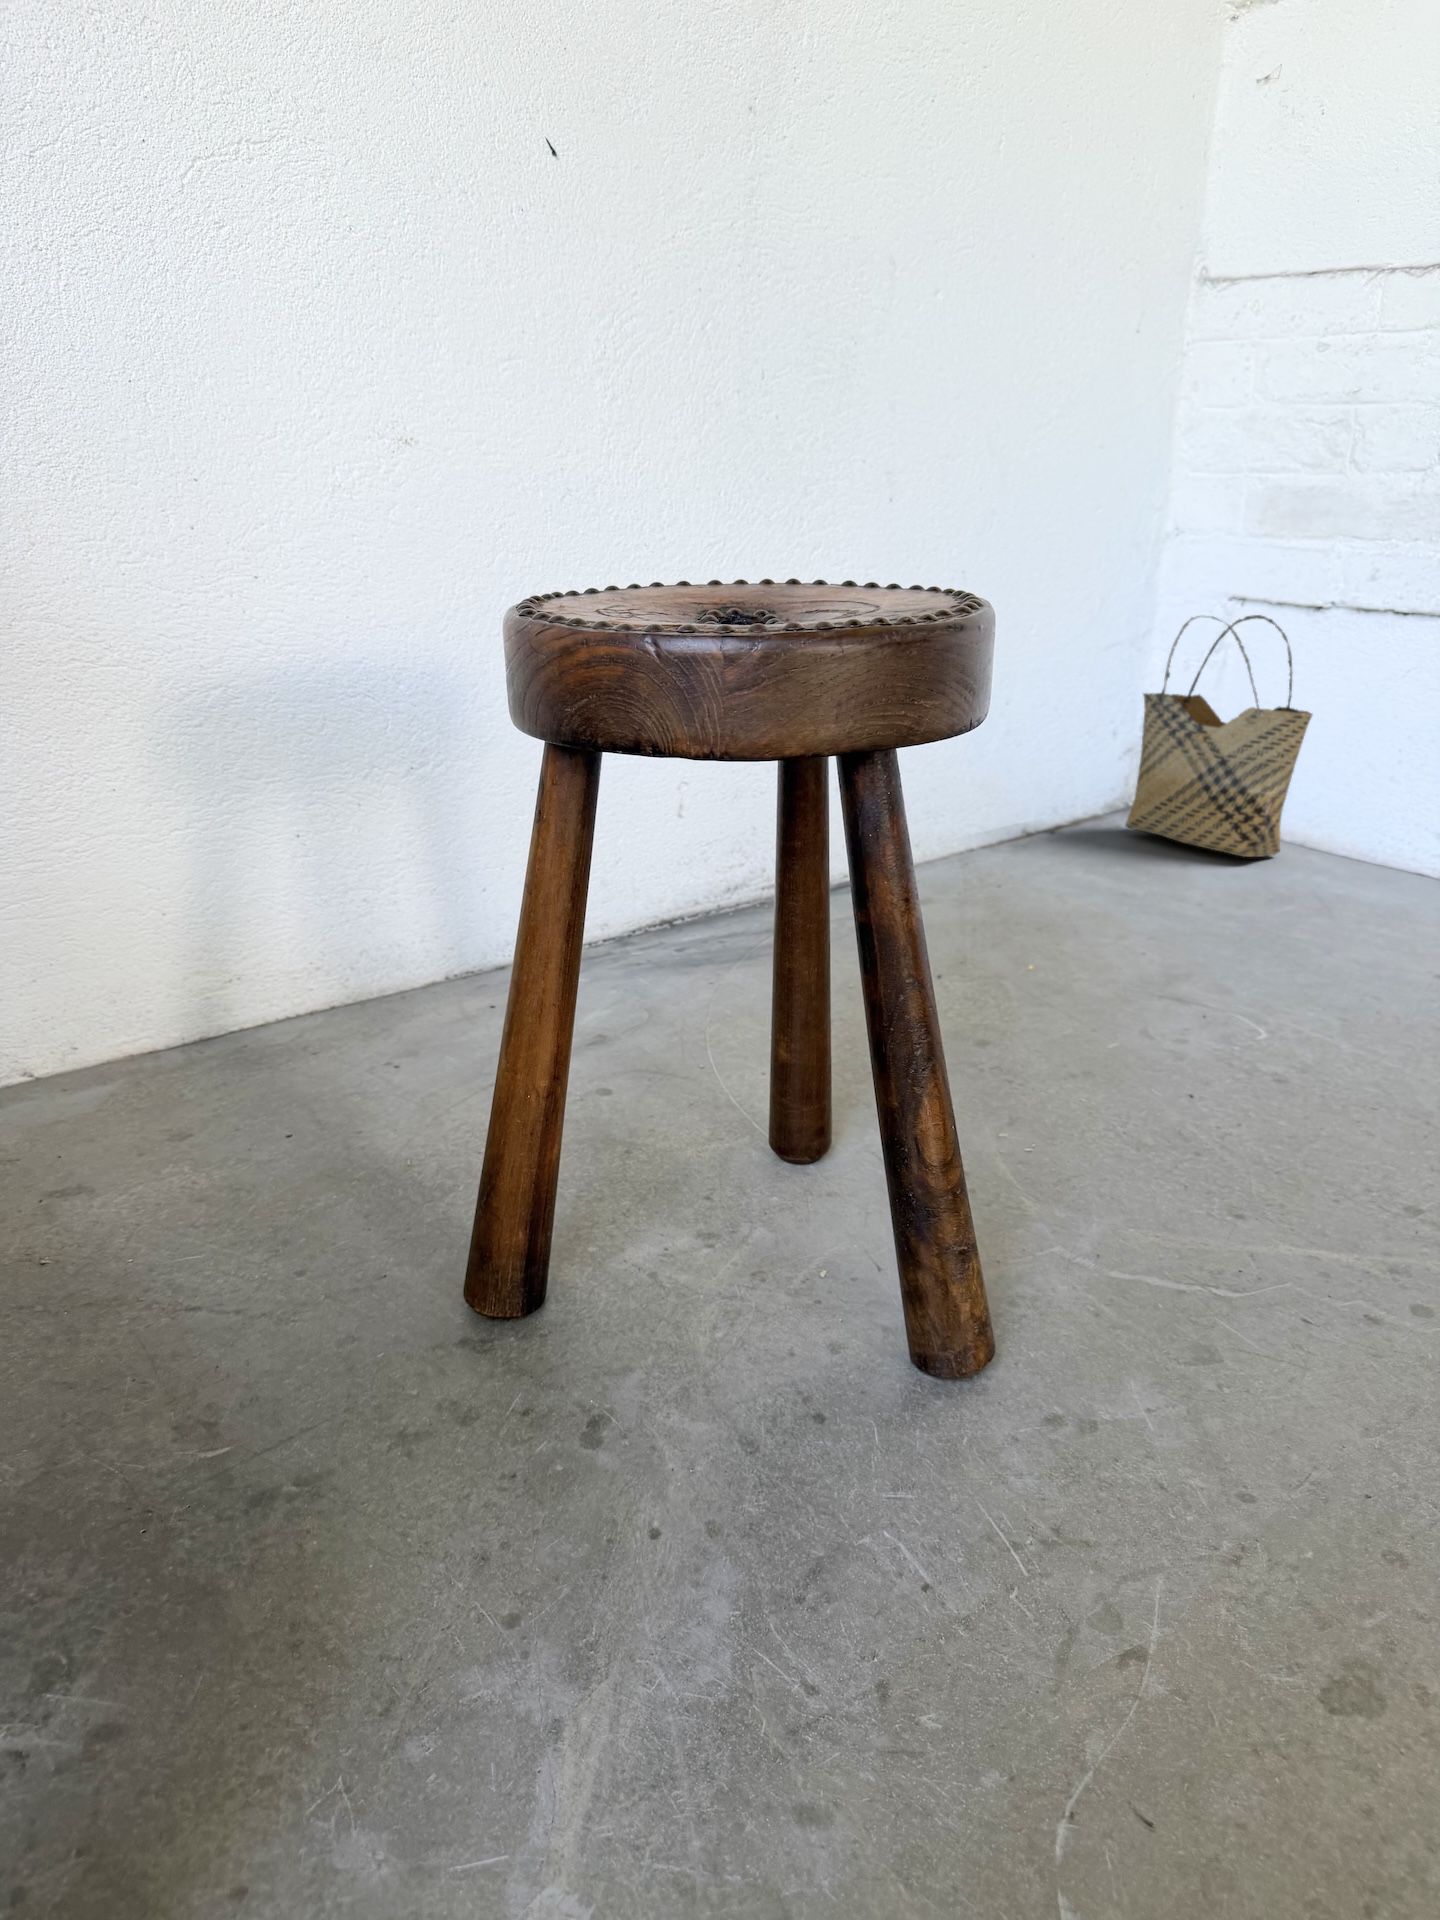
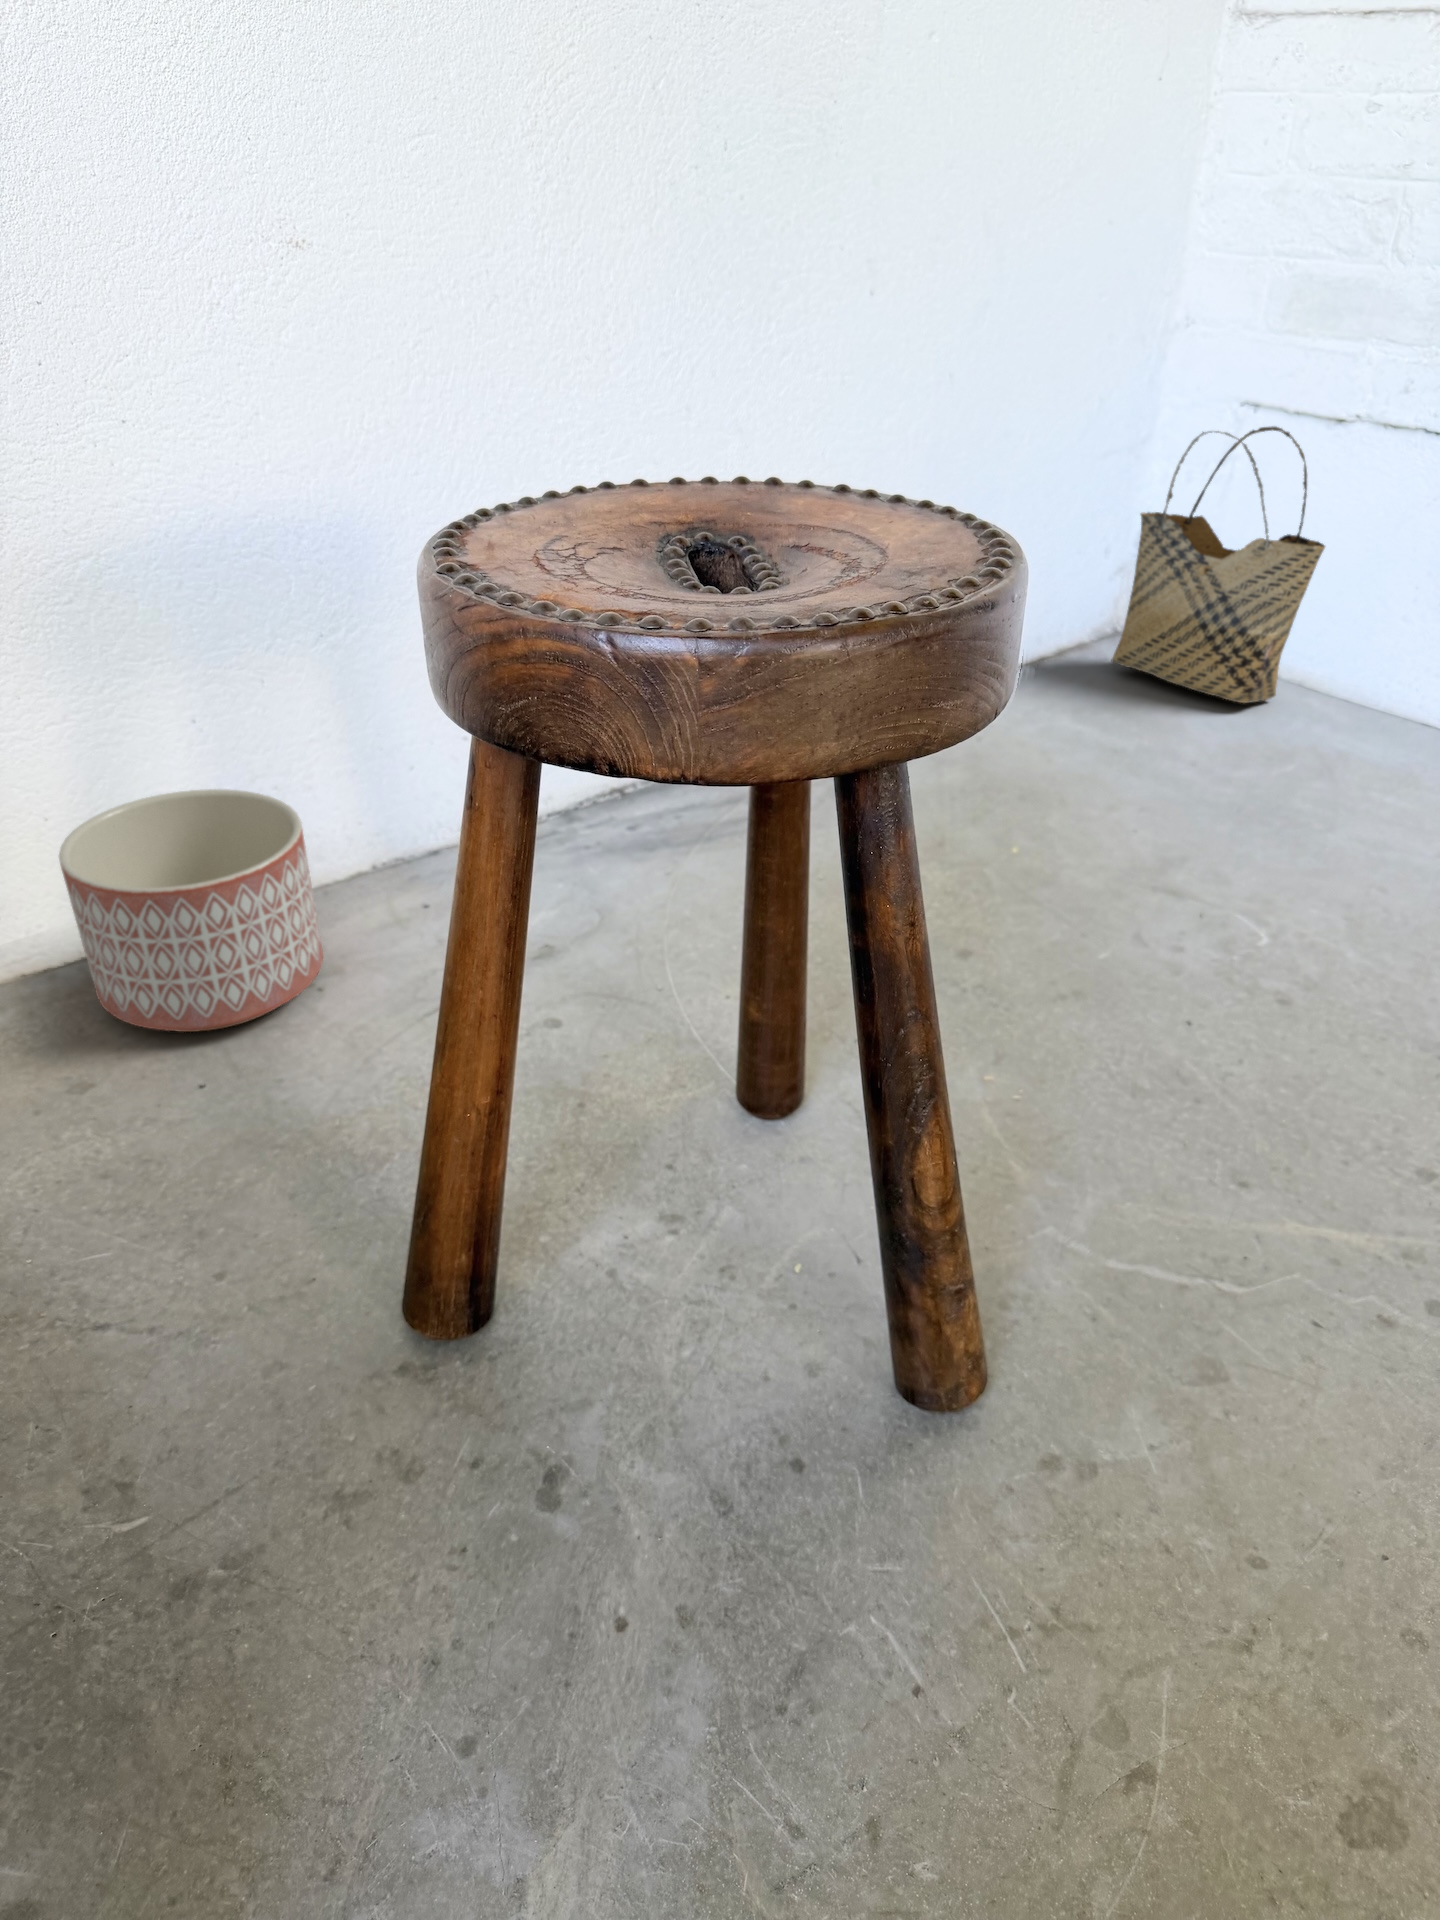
planter: none [176,892,398,1096] -> present [59,789,323,1032]

